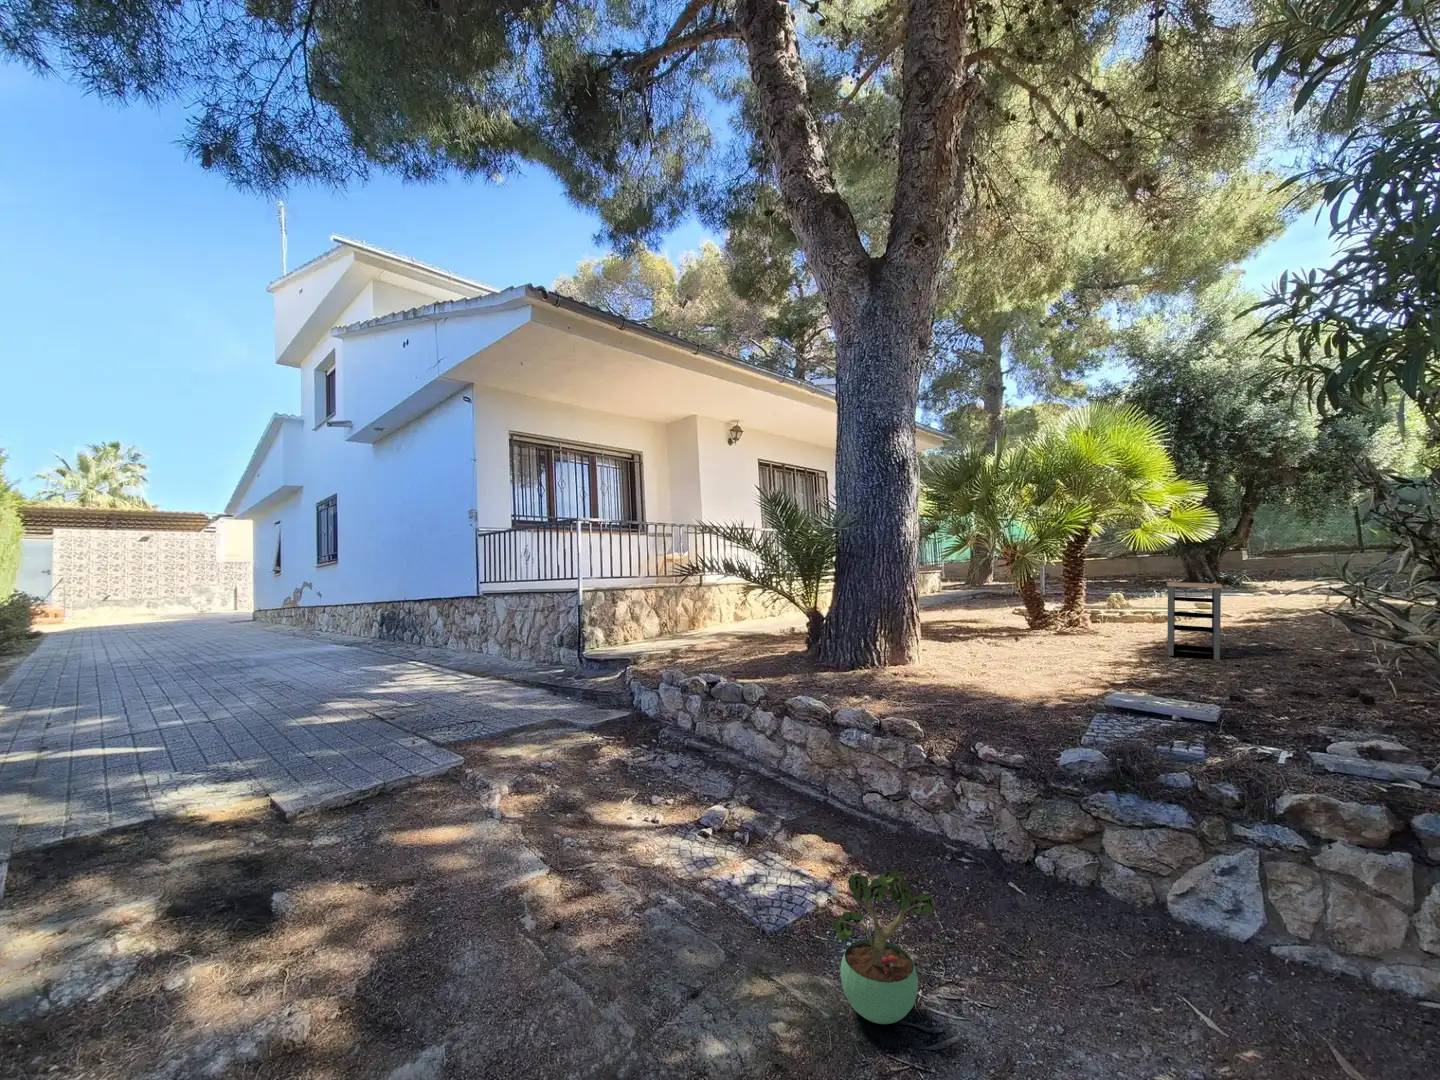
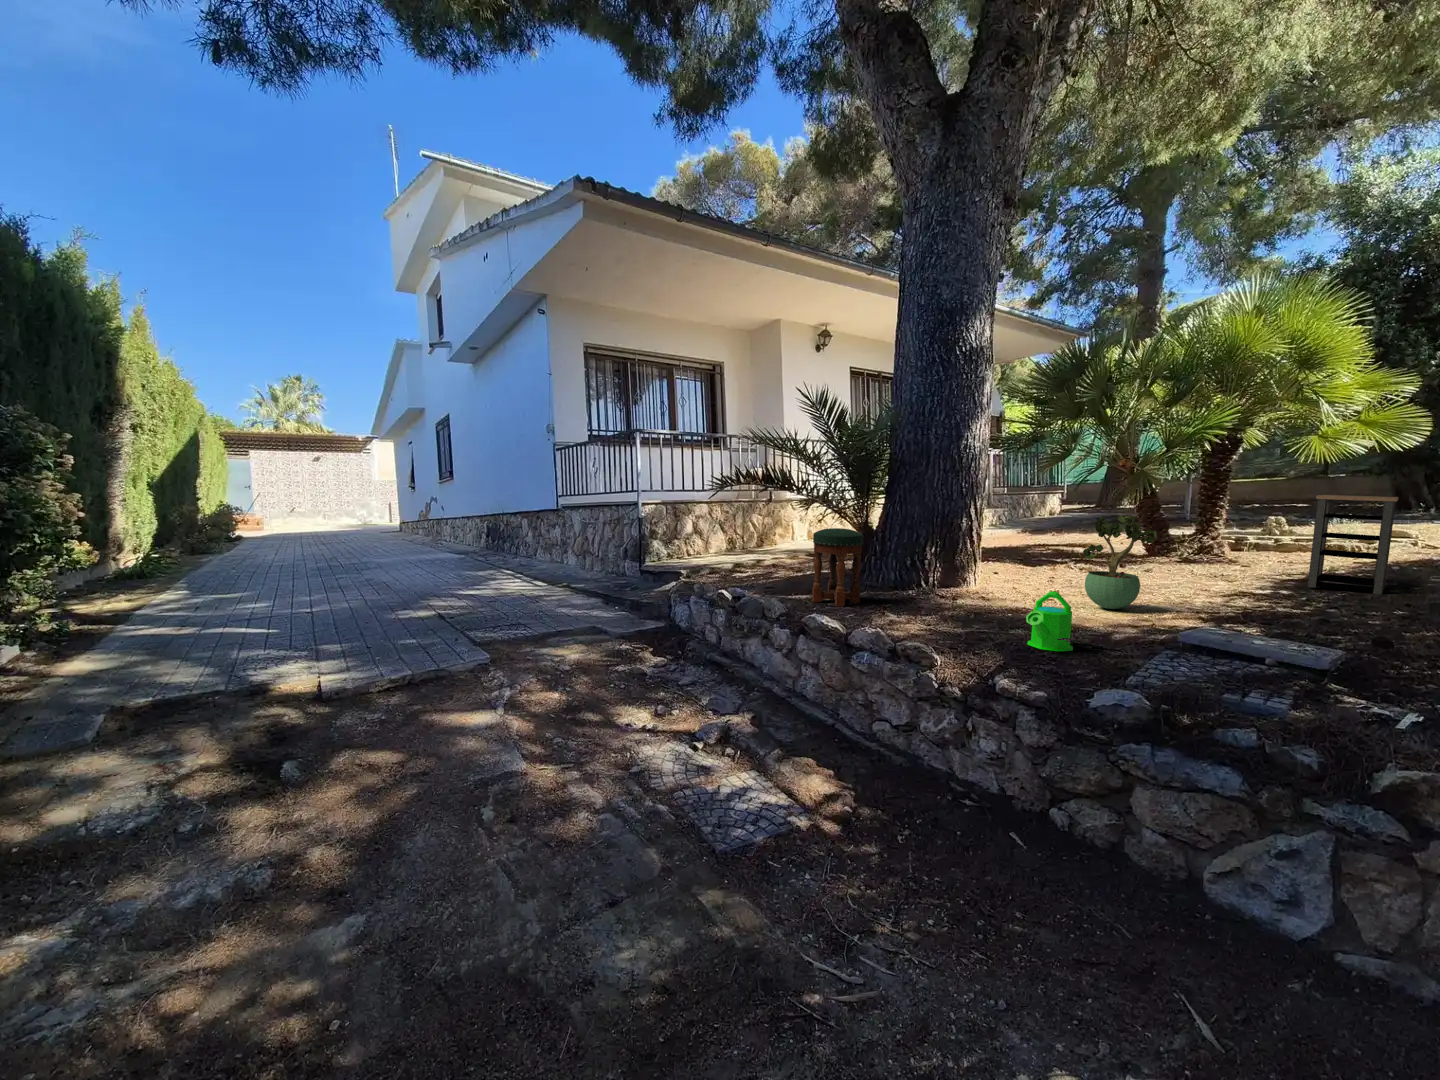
stool: none [784,617,828,688] -> present [812,528,863,606]
watering can: none [987,670,1025,721] -> present [1026,591,1073,651]
potted plant: present [833,869,935,1024] -> present [1083,515,1157,609]

